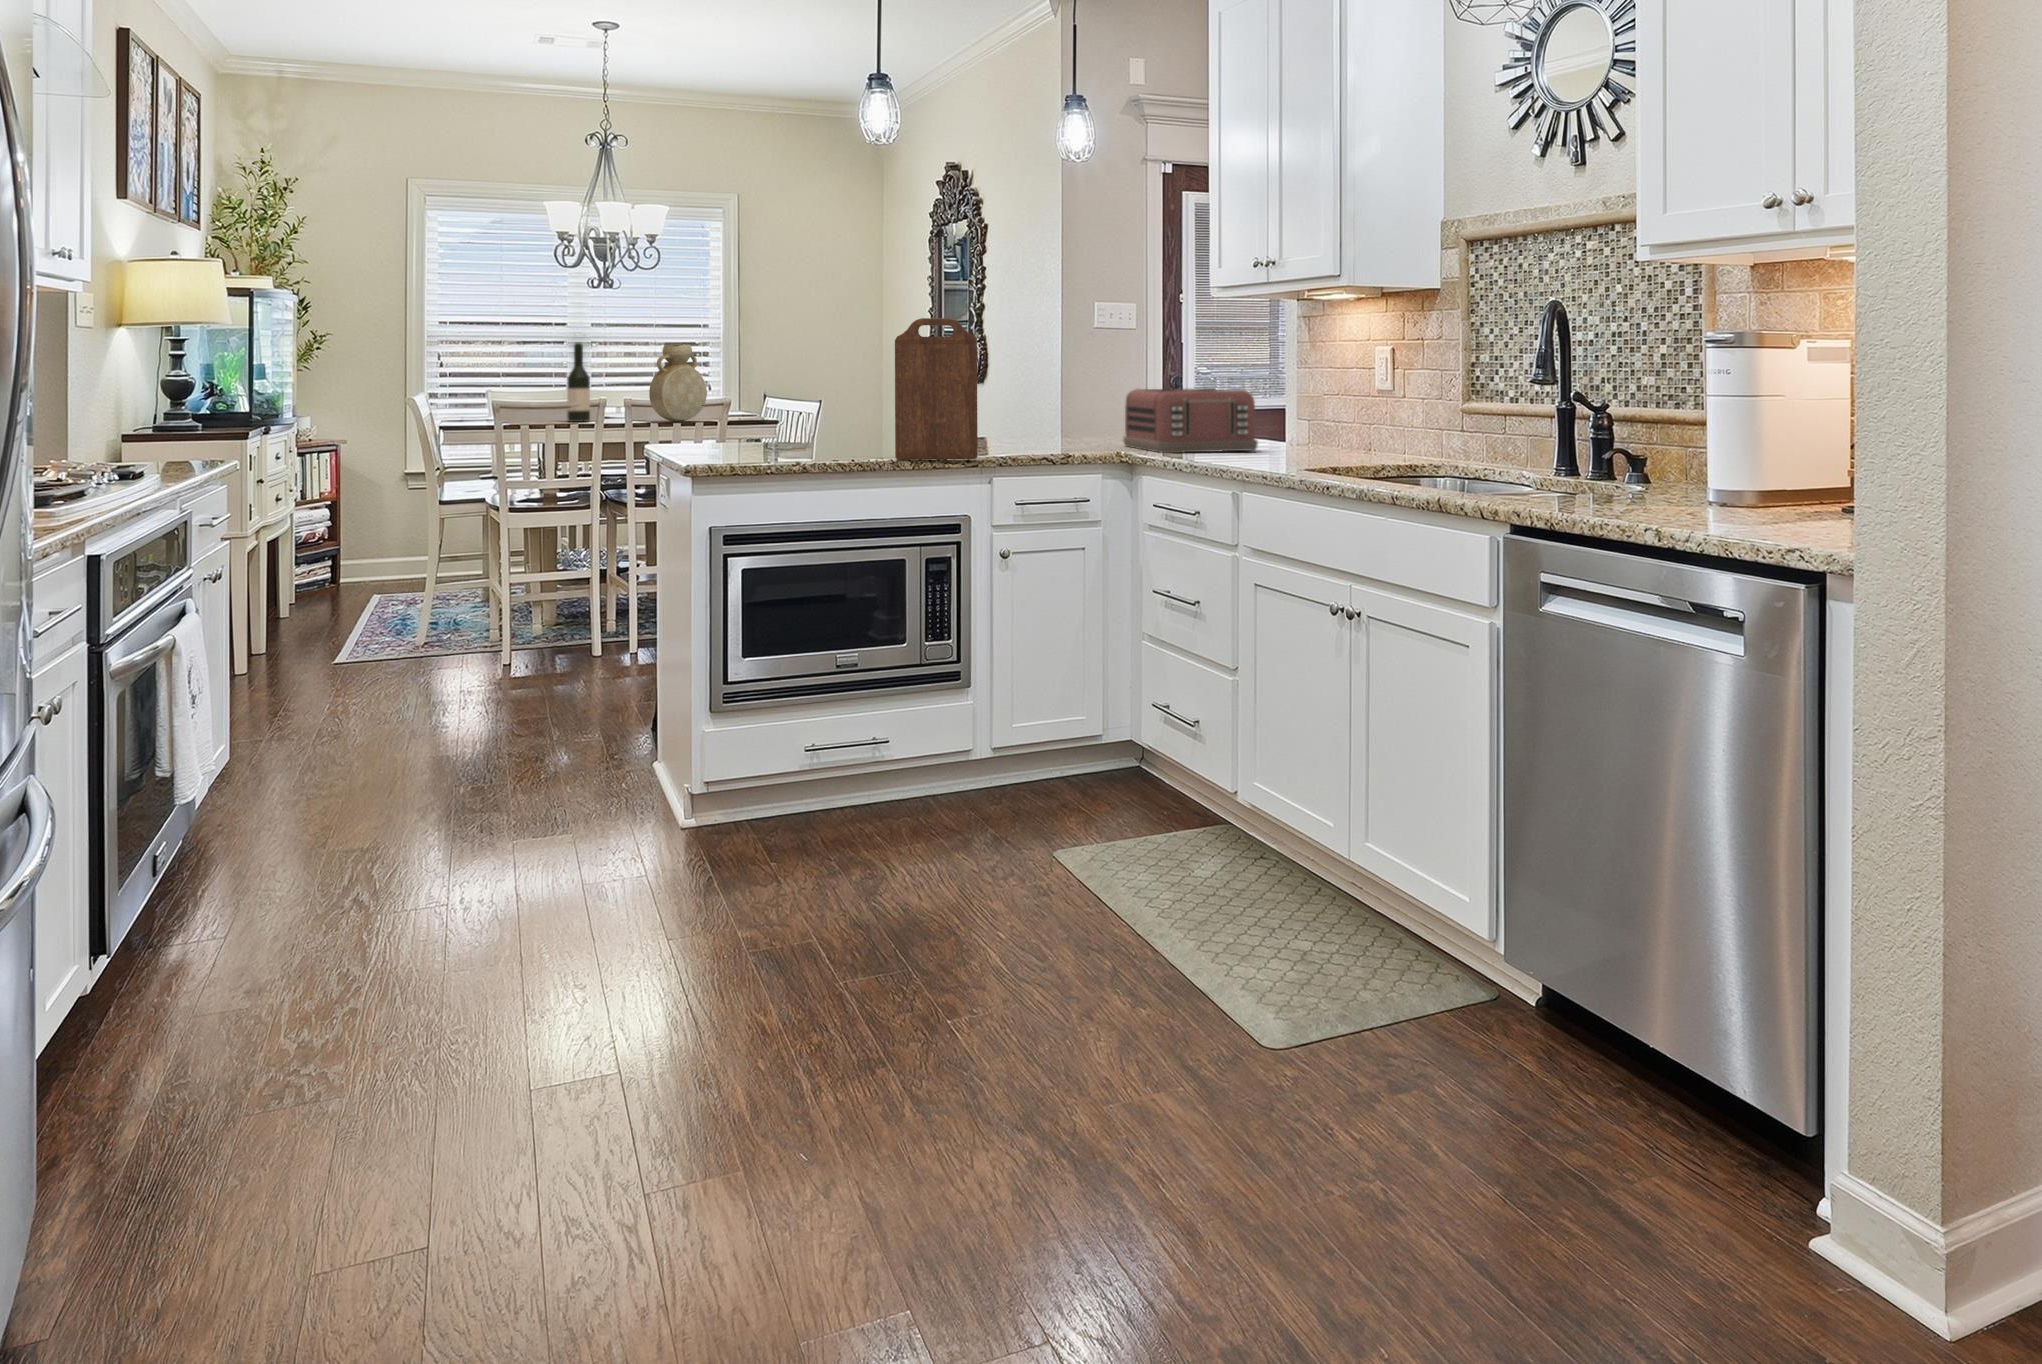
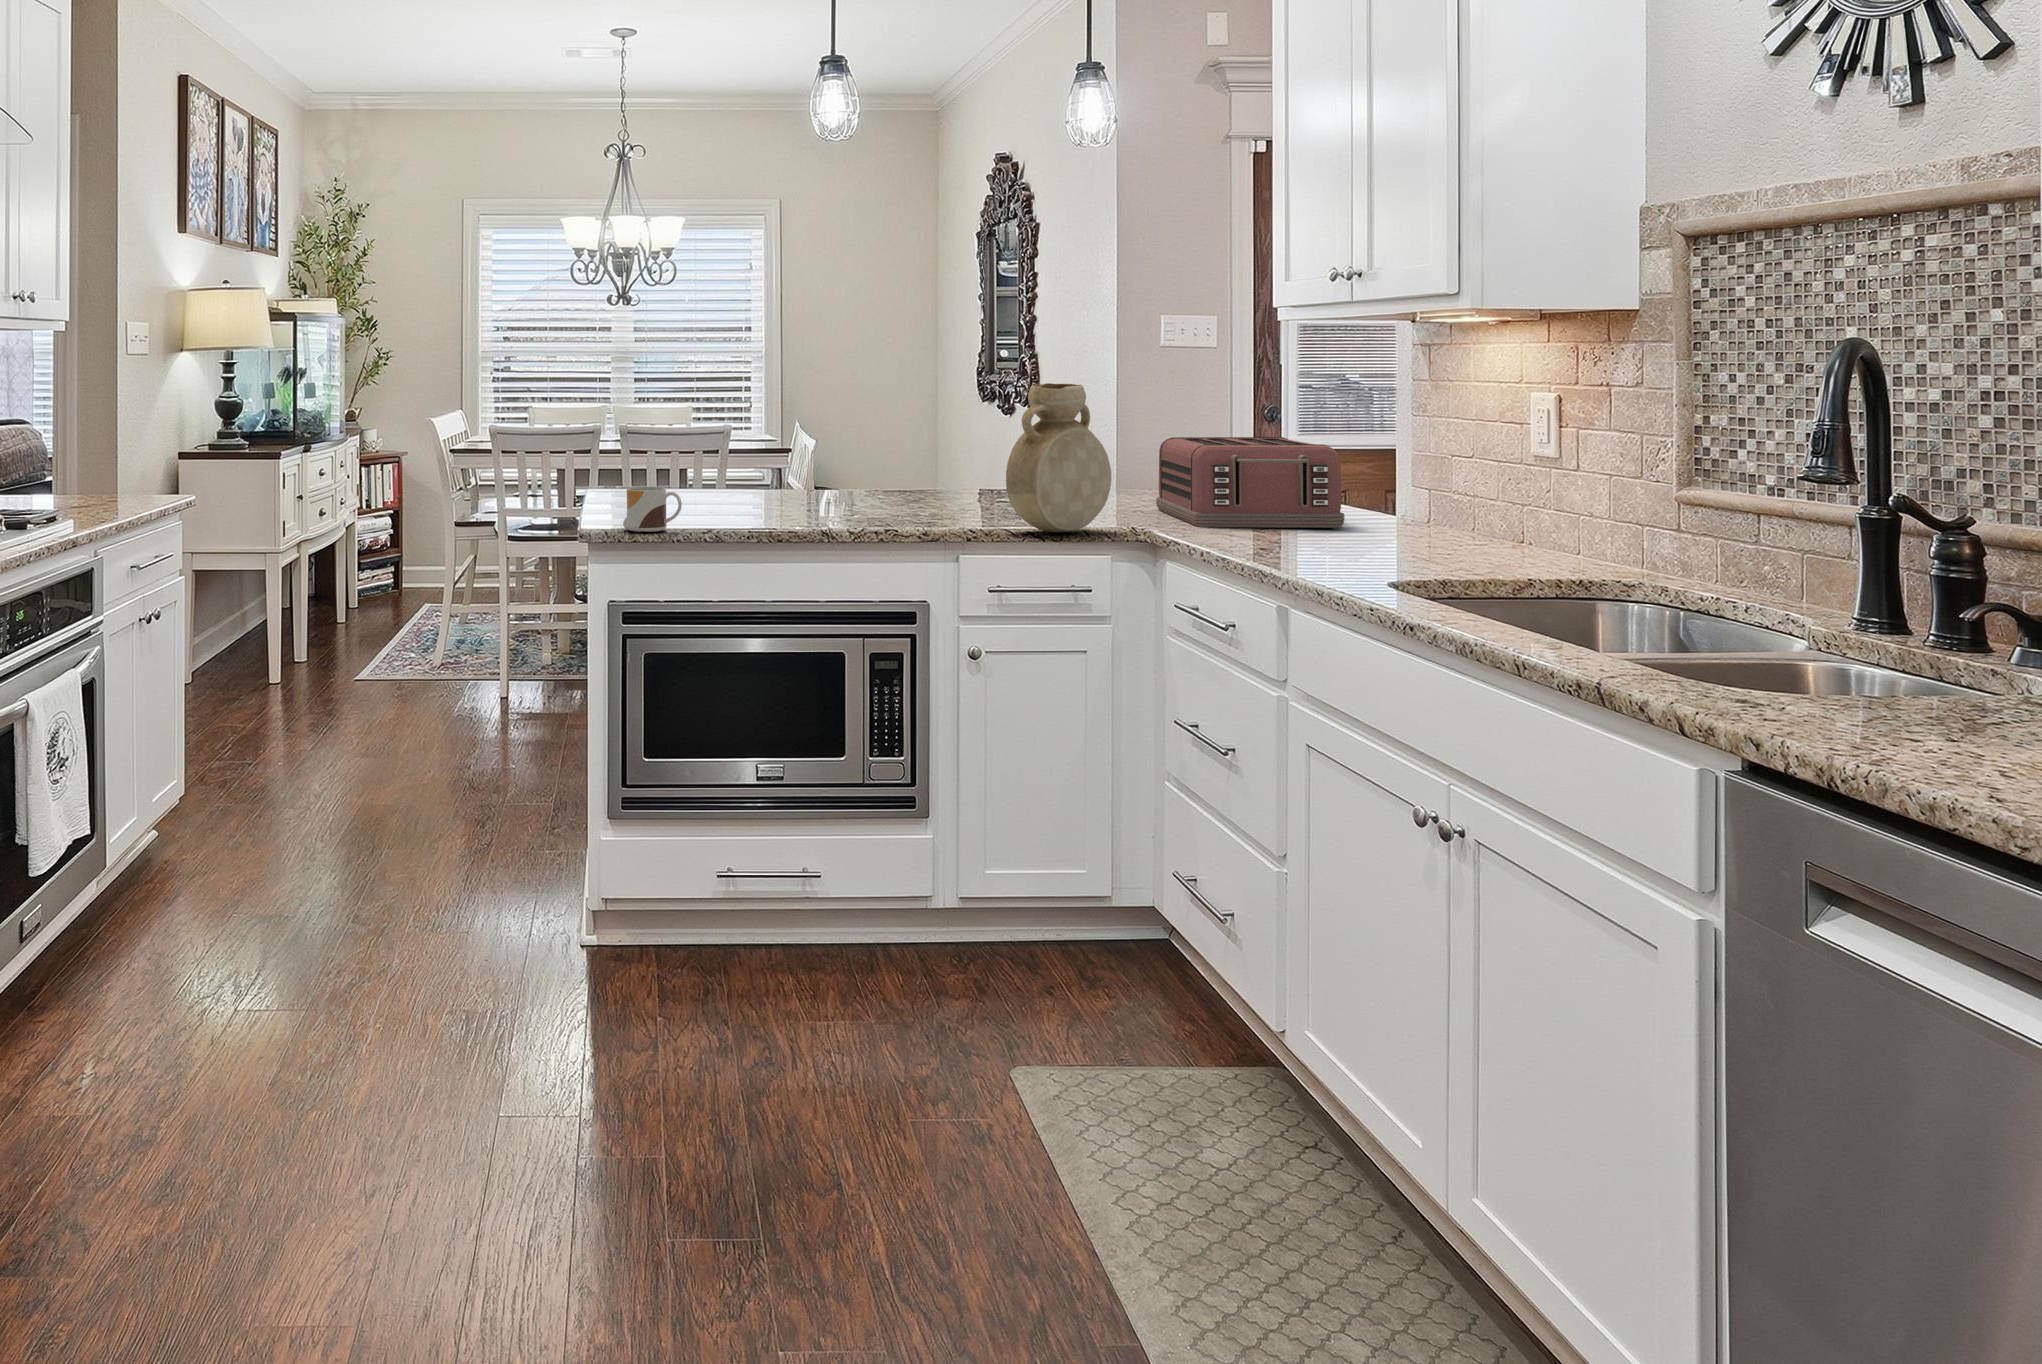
cutting board: present [895,318,978,460] -> none [823,357,928,536]
wine bottle: present [567,342,590,422] -> none [565,365,588,448]
vase: present [649,345,707,422] -> present [1006,383,1112,532]
mug: none [731,425,783,462] -> present [623,487,682,532]

